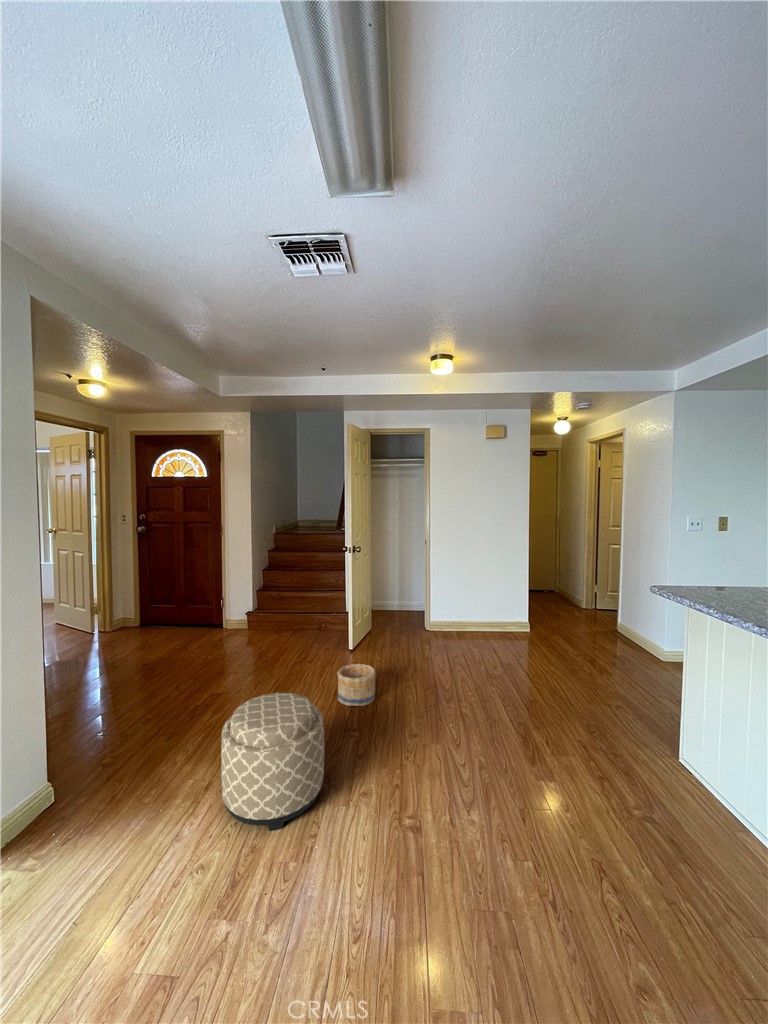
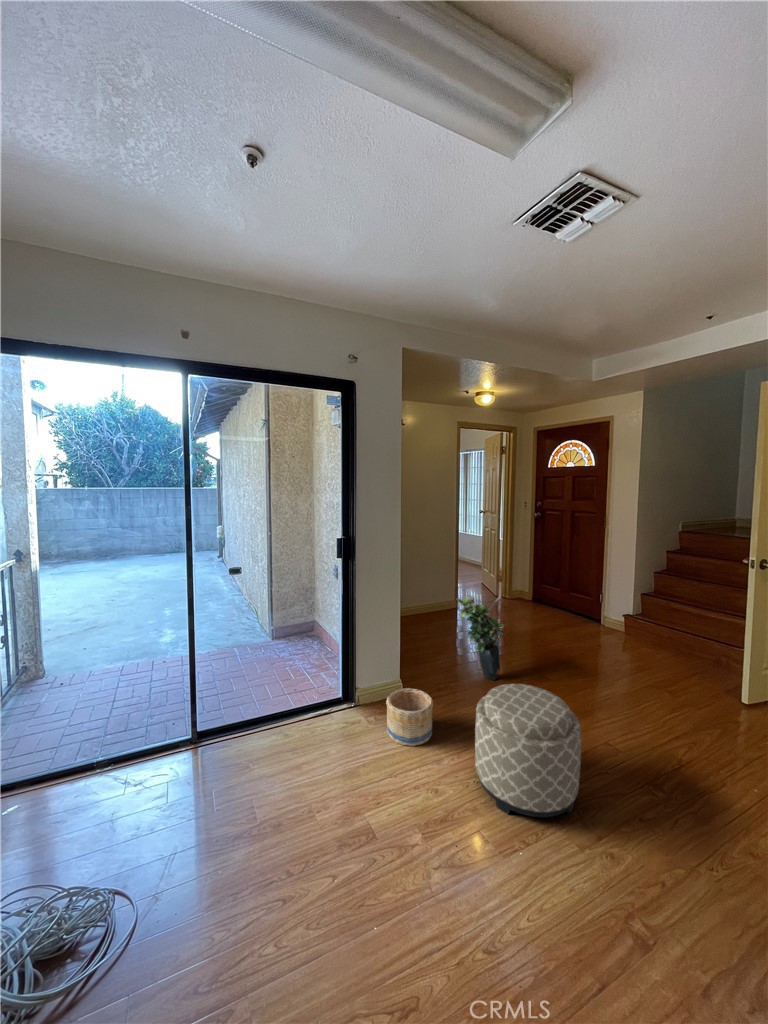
potted plant: none [107,630,177,726] -> present [457,596,505,680]
basket: present [337,664,376,706] -> present [386,688,433,746]

